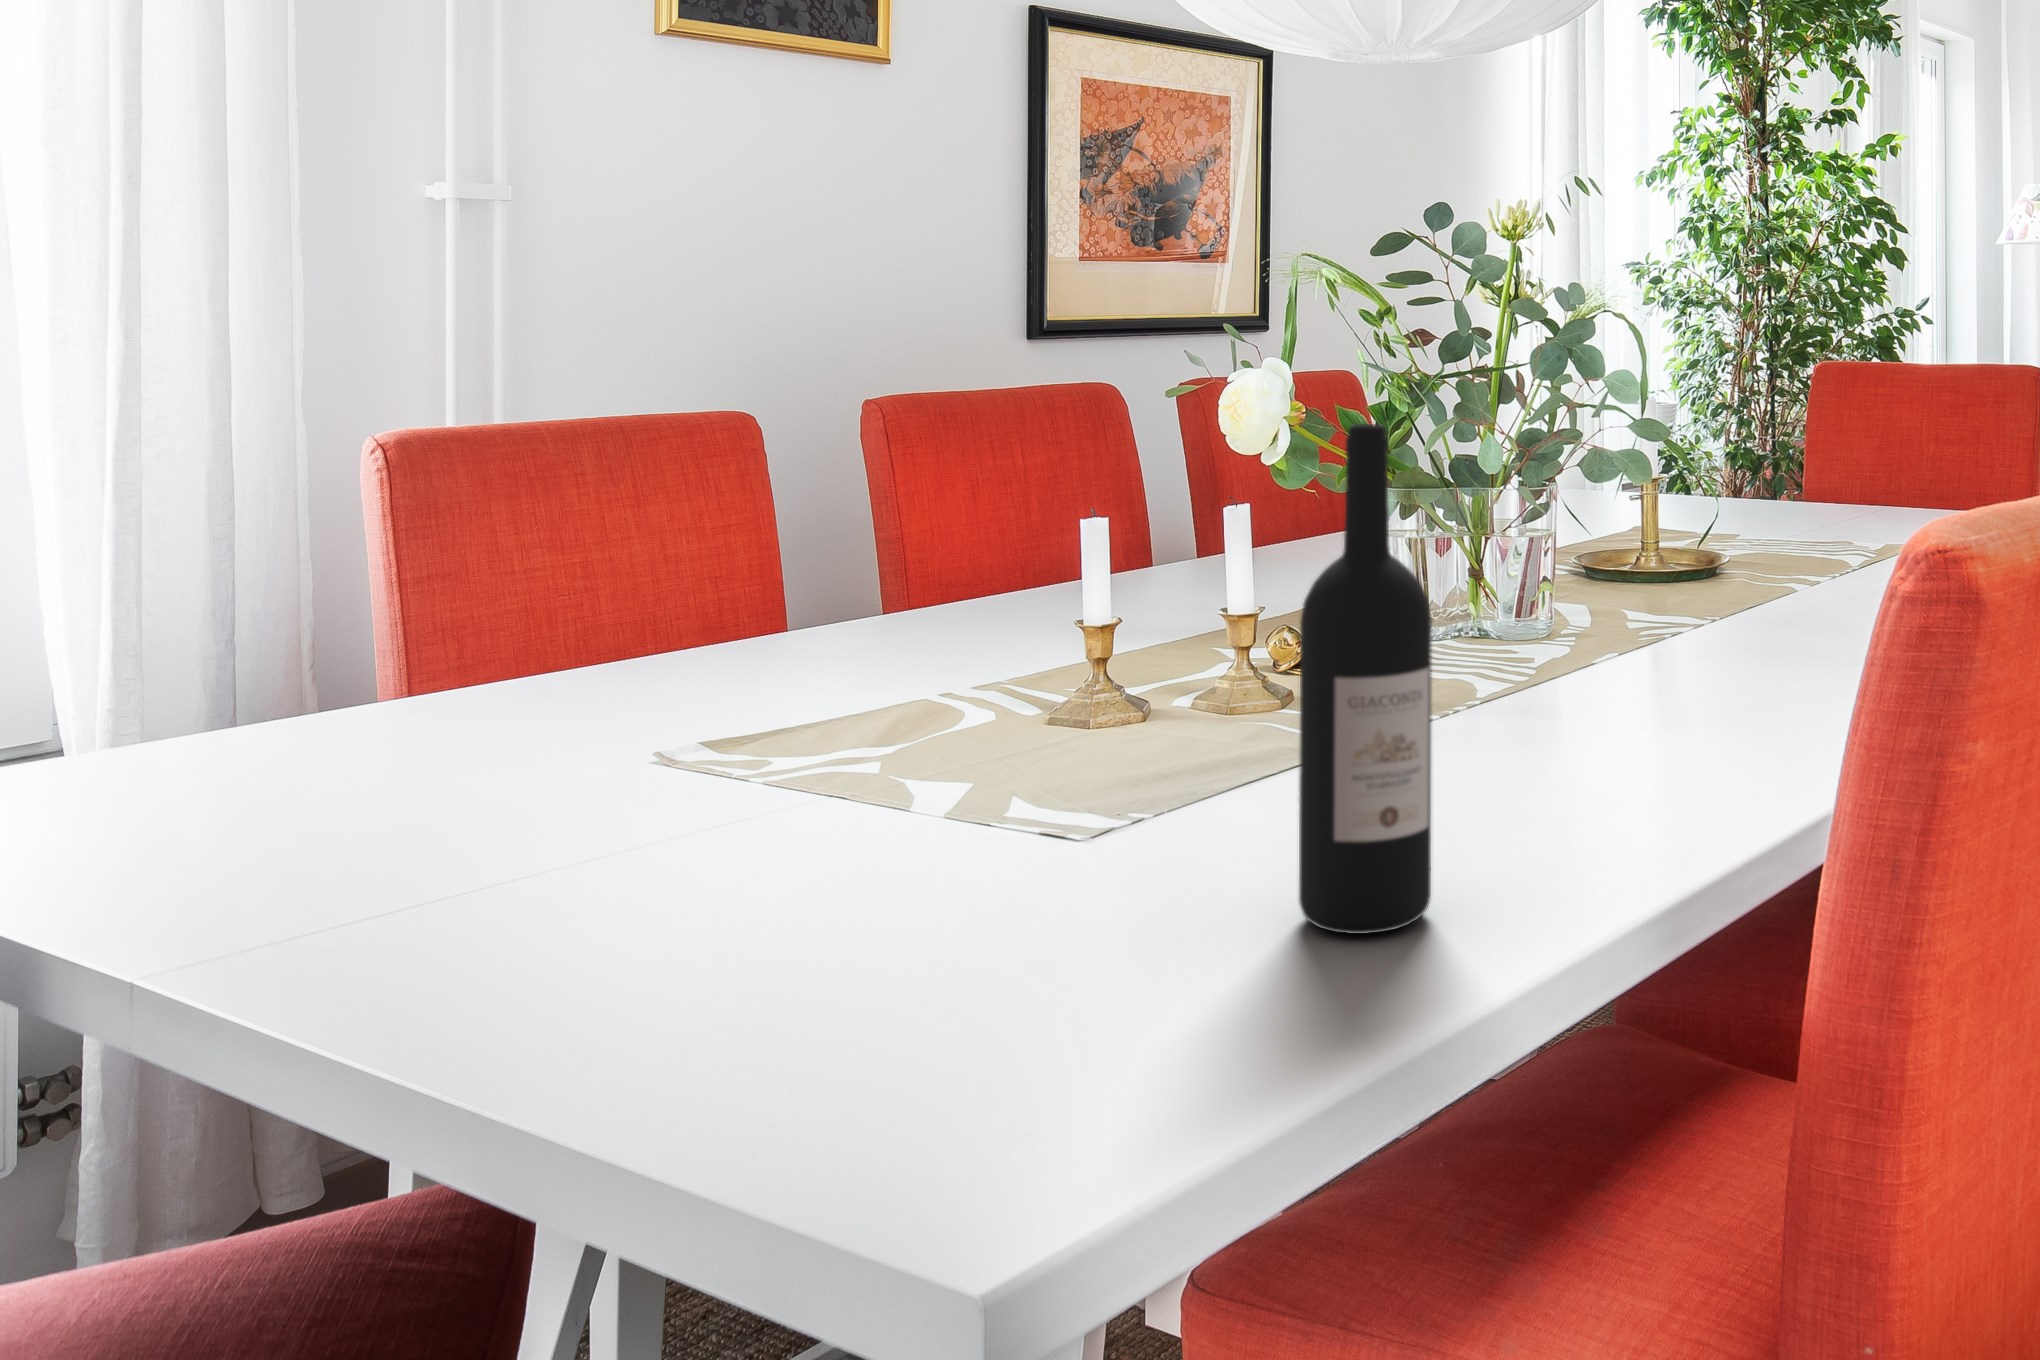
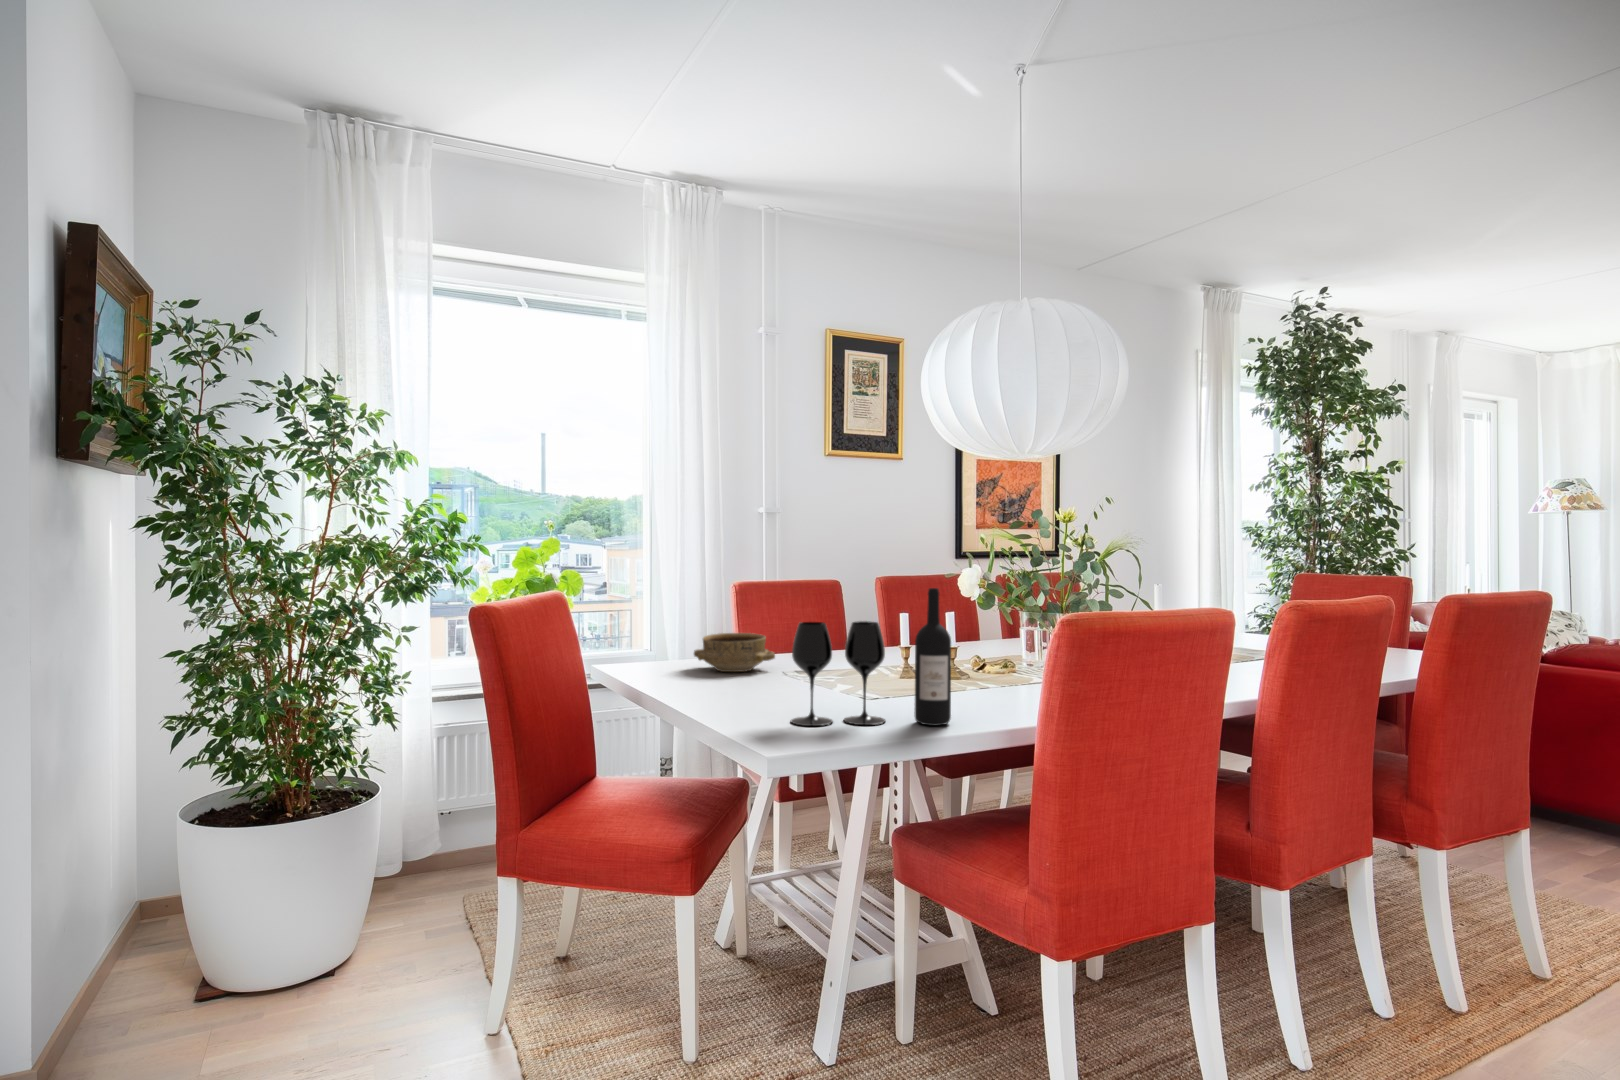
wine glass: none [799,564,1195,1043] -> present [791,621,885,726]
ceramic bowl: none [200,620,580,788] -> present [694,633,775,672]

